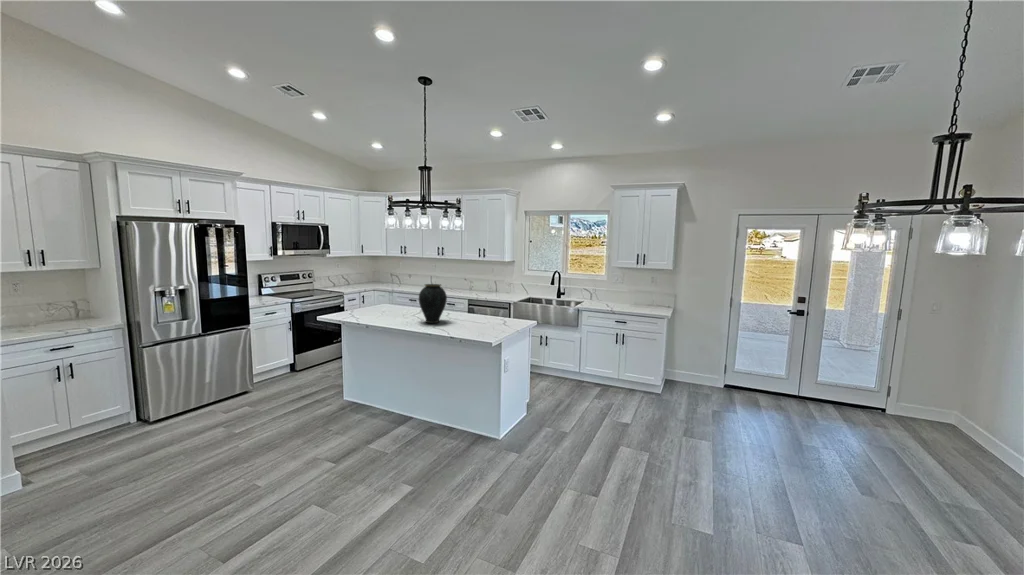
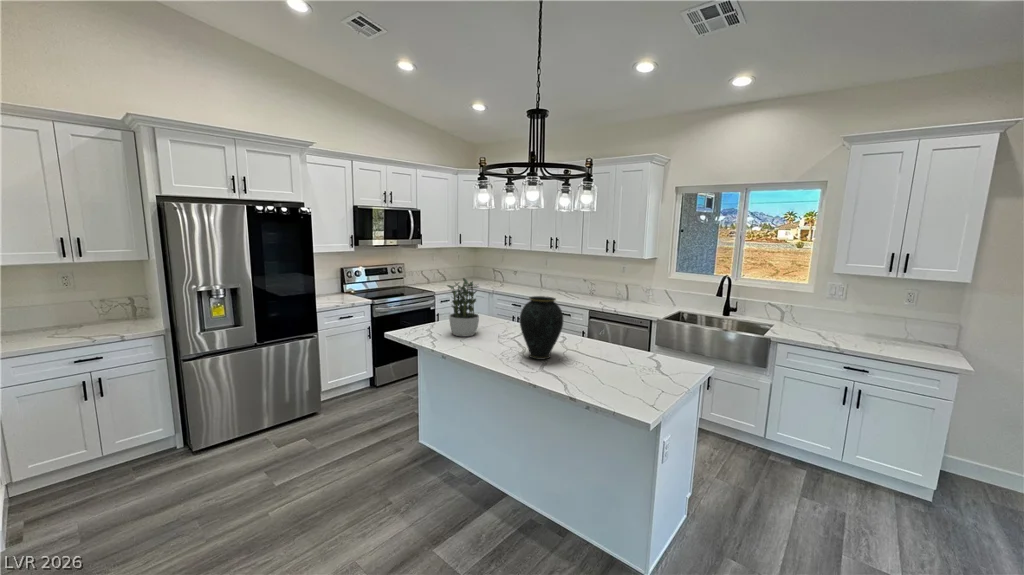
potted plant: none [364,275,389,315] -> present [448,278,479,336]

